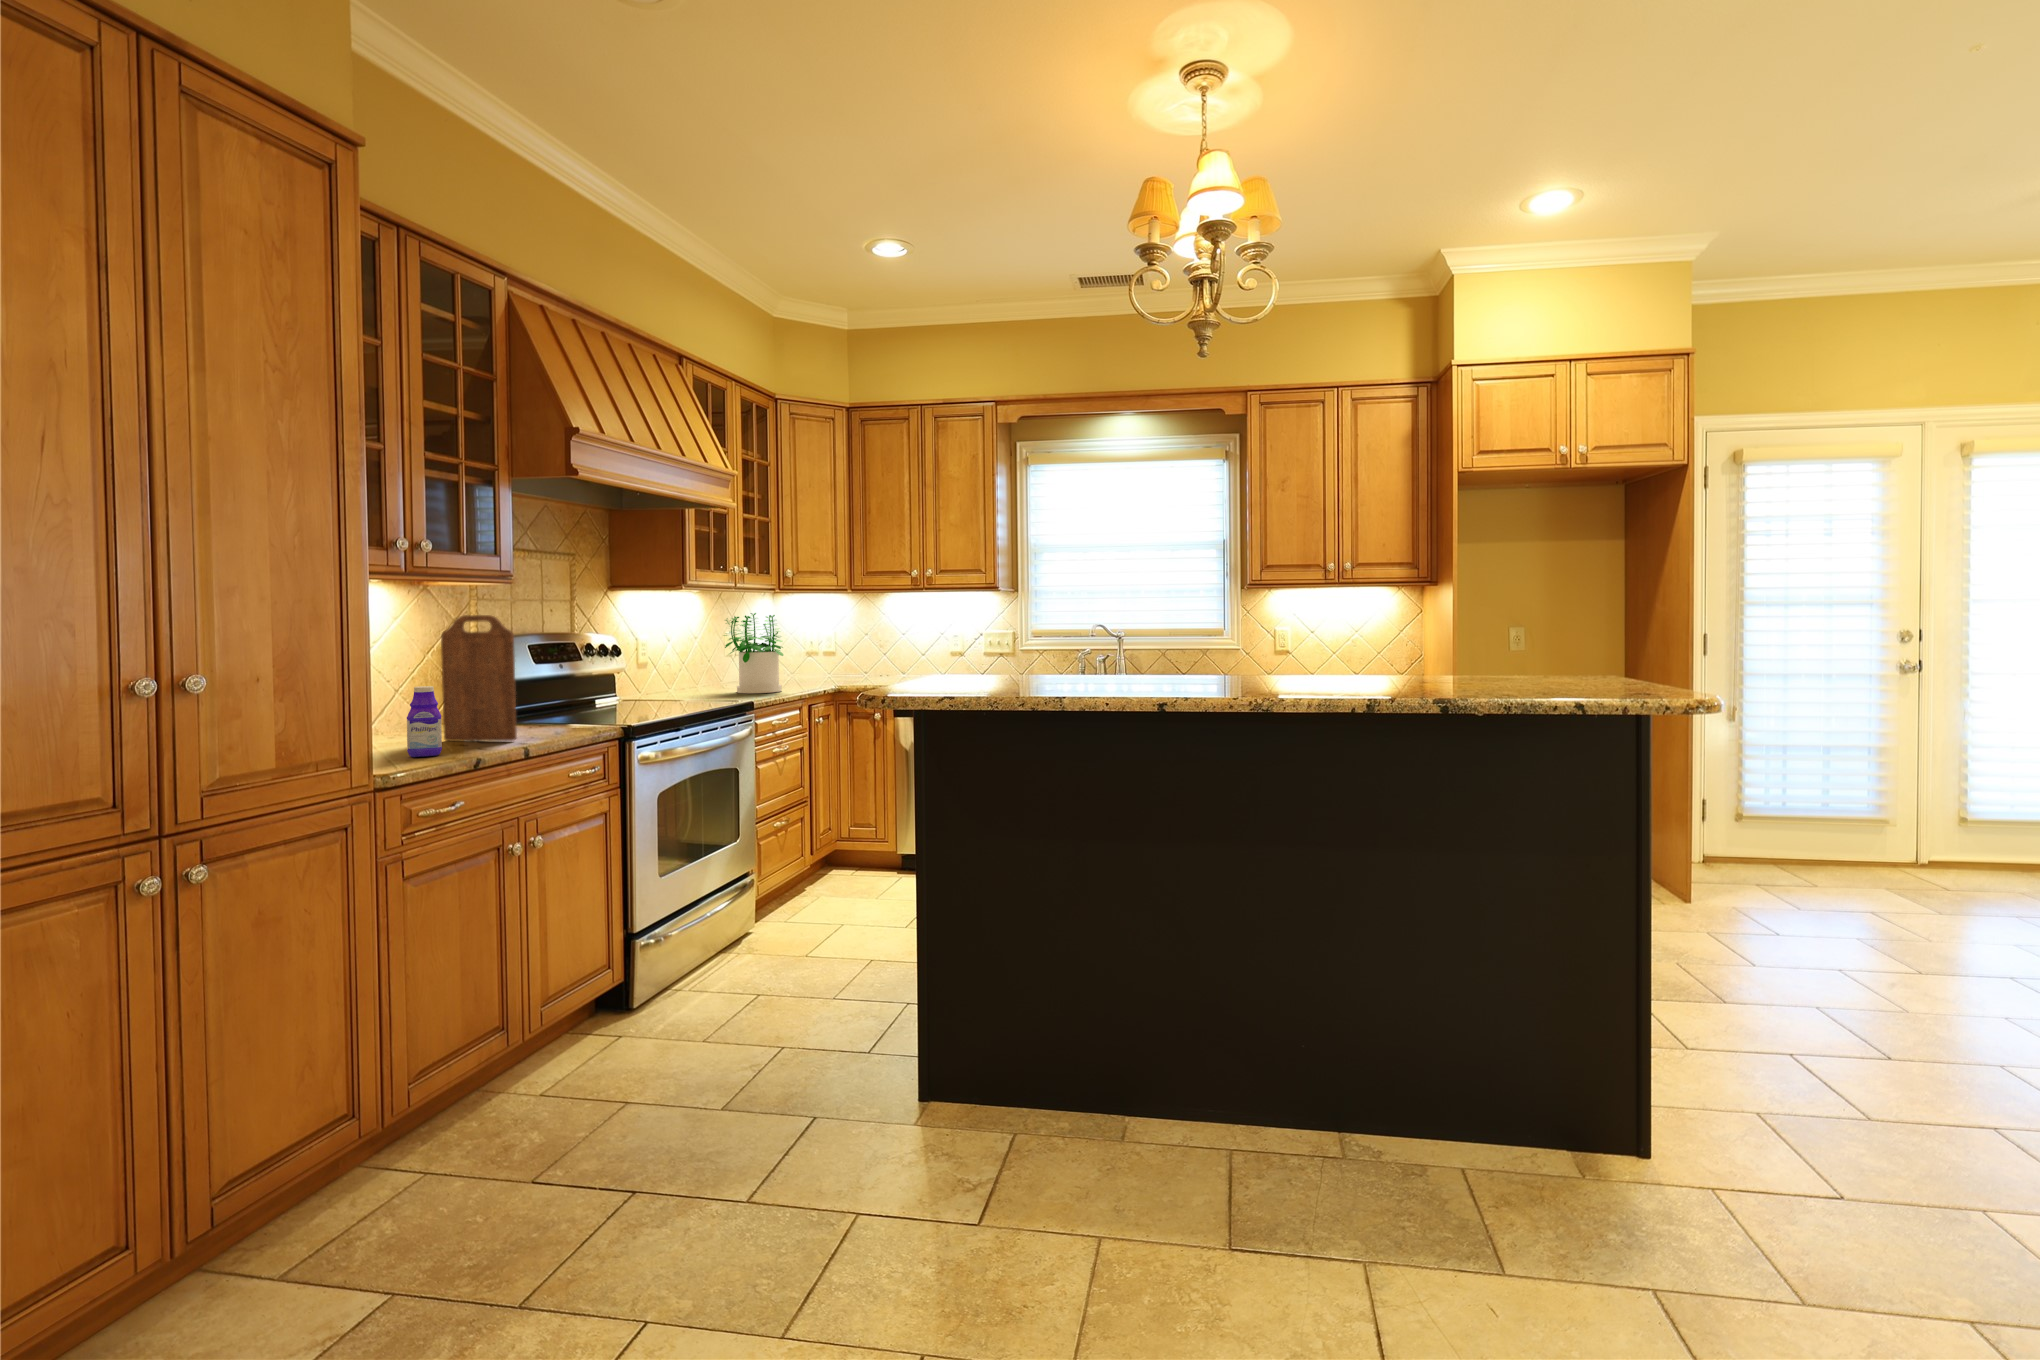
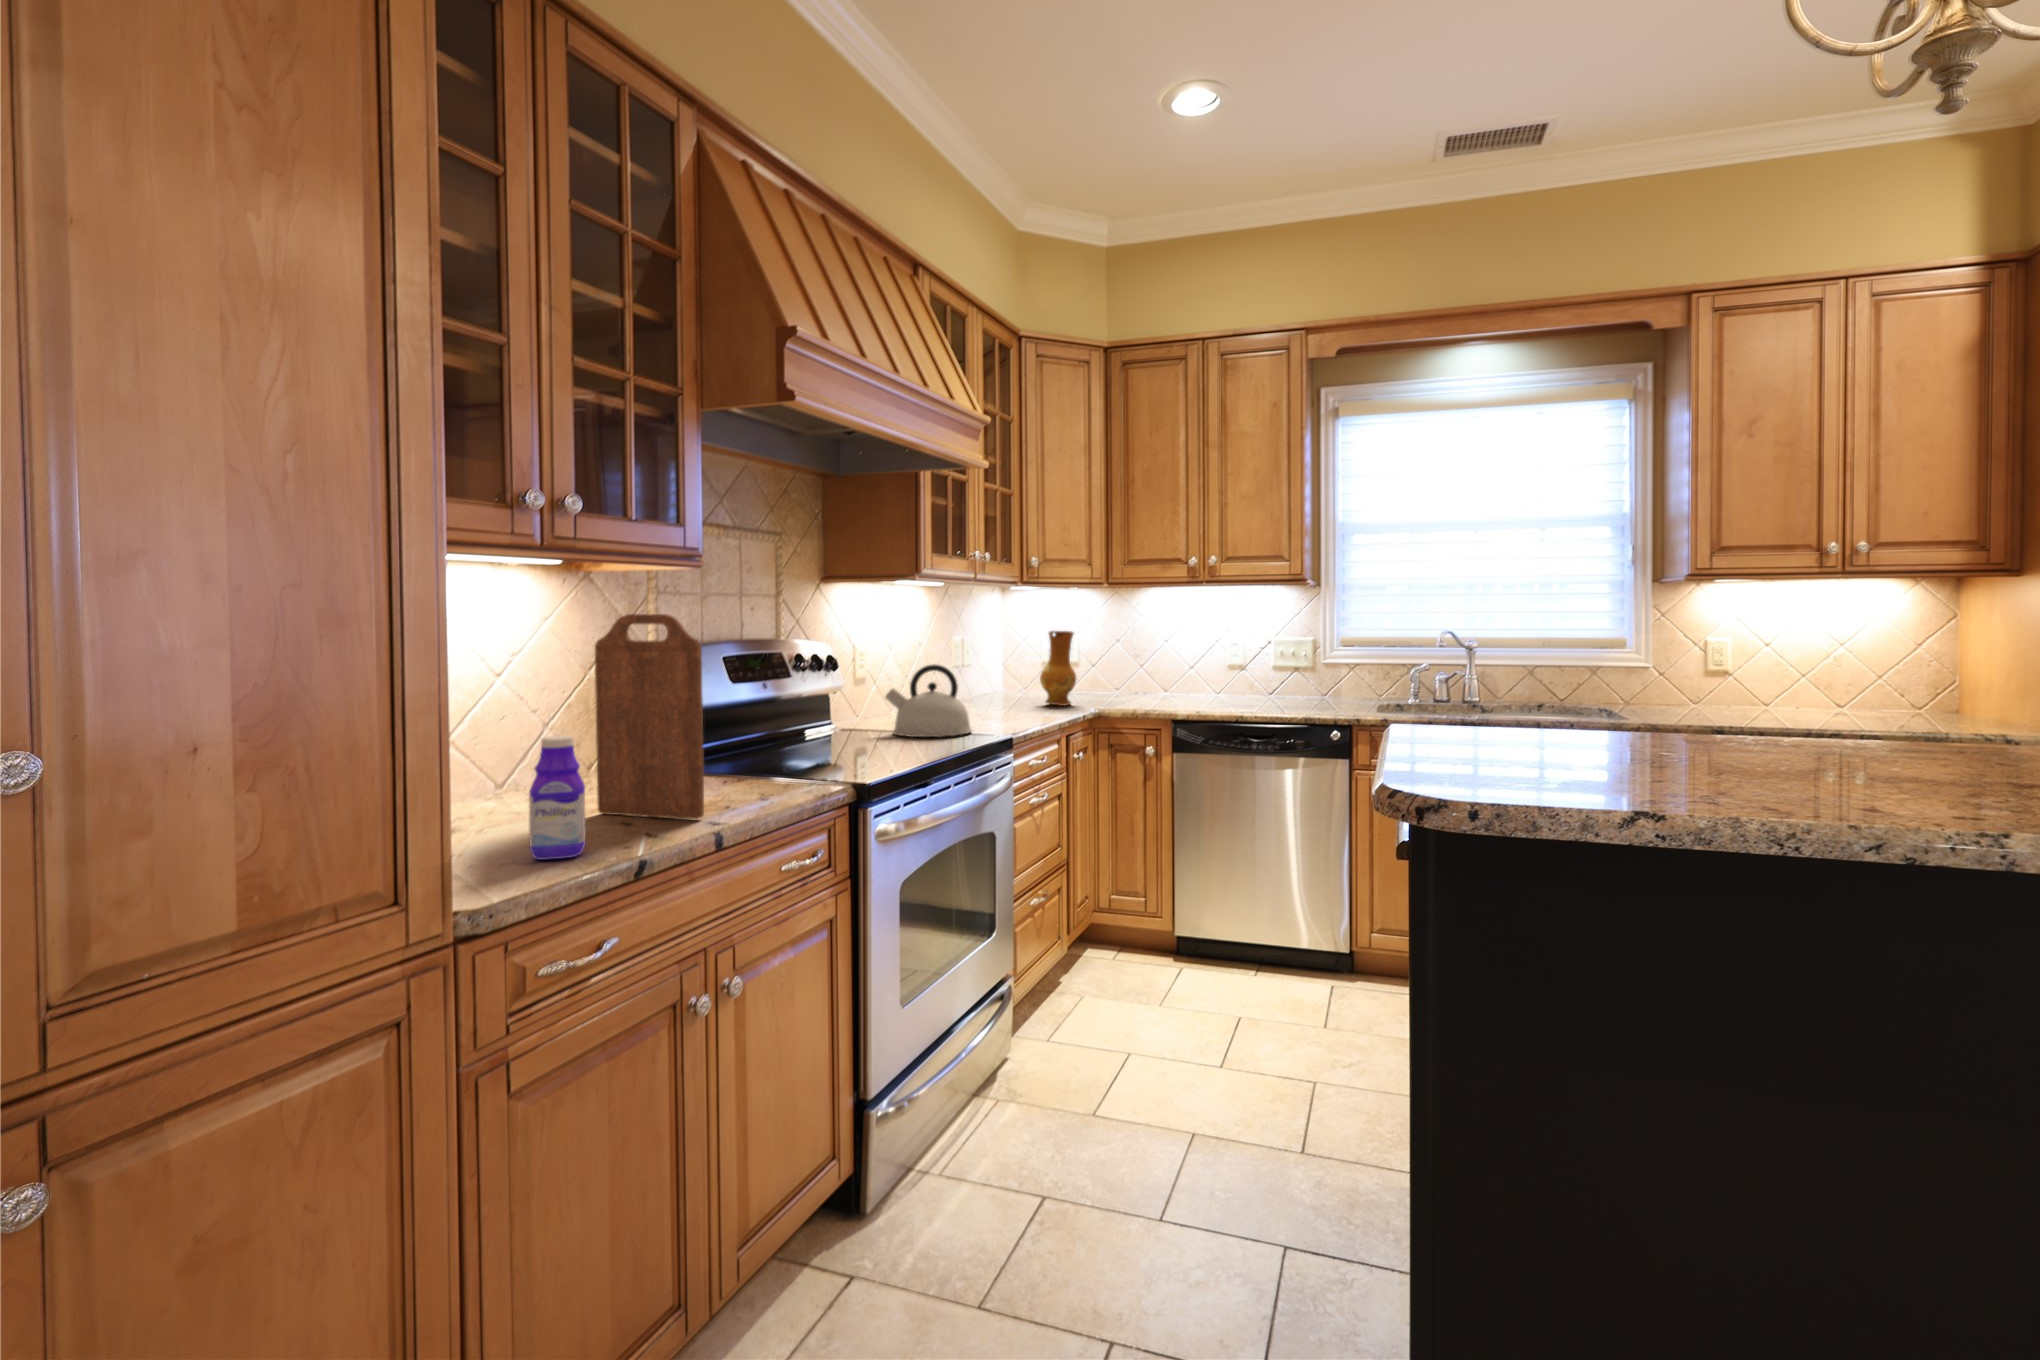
potted plant: present [724,613,783,693] -> none [959,612,1039,721]
ceramic jug: none [794,626,823,684] -> present [1040,631,1077,706]
kettle: none [658,651,726,702] -> present [885,664,972,737]

